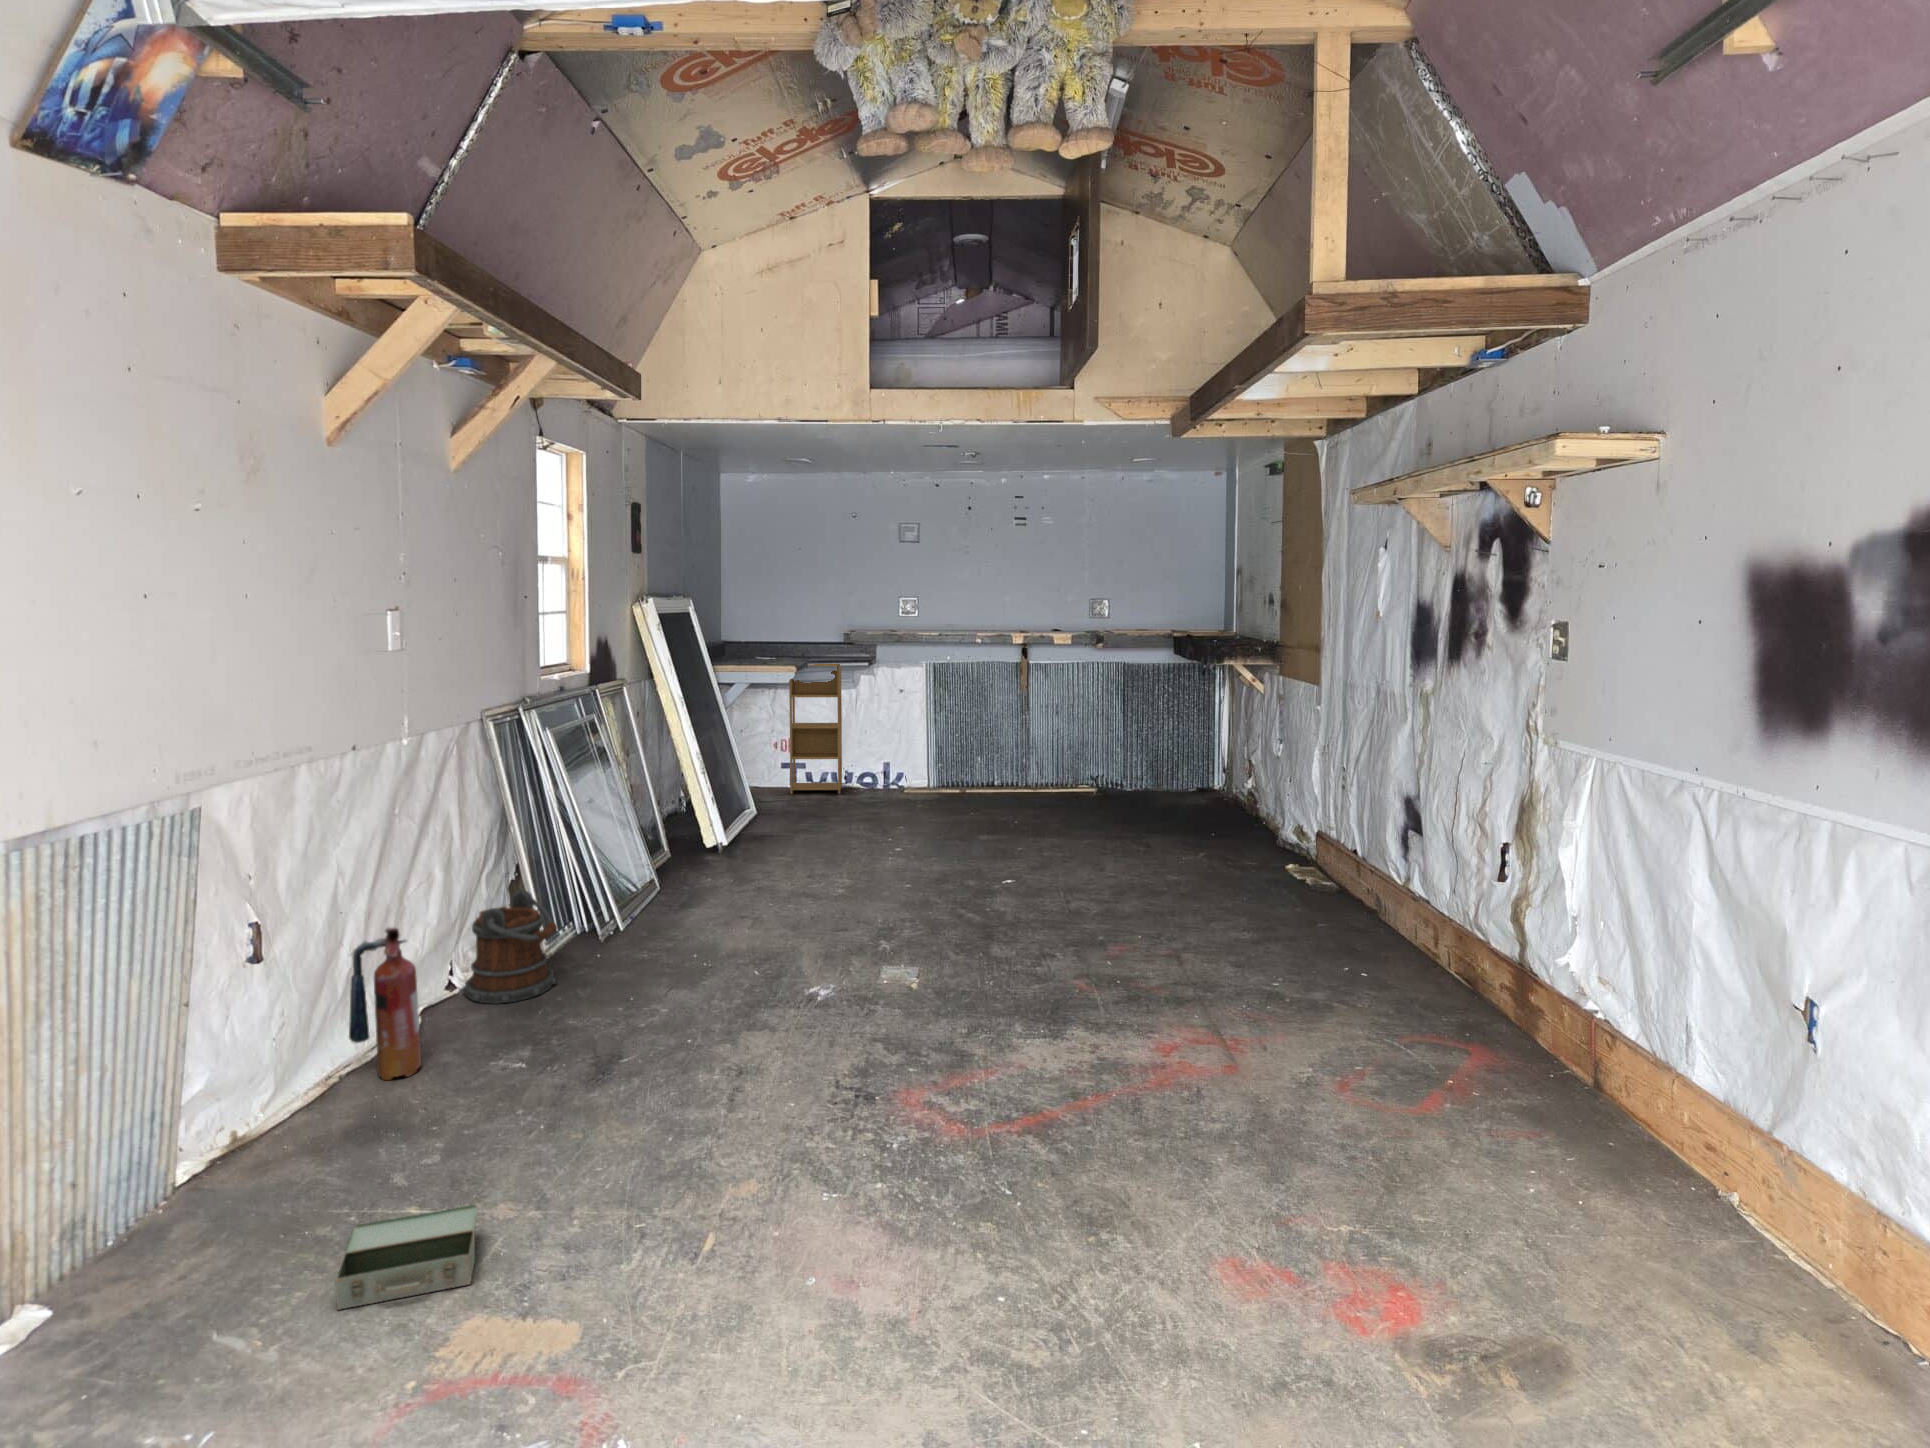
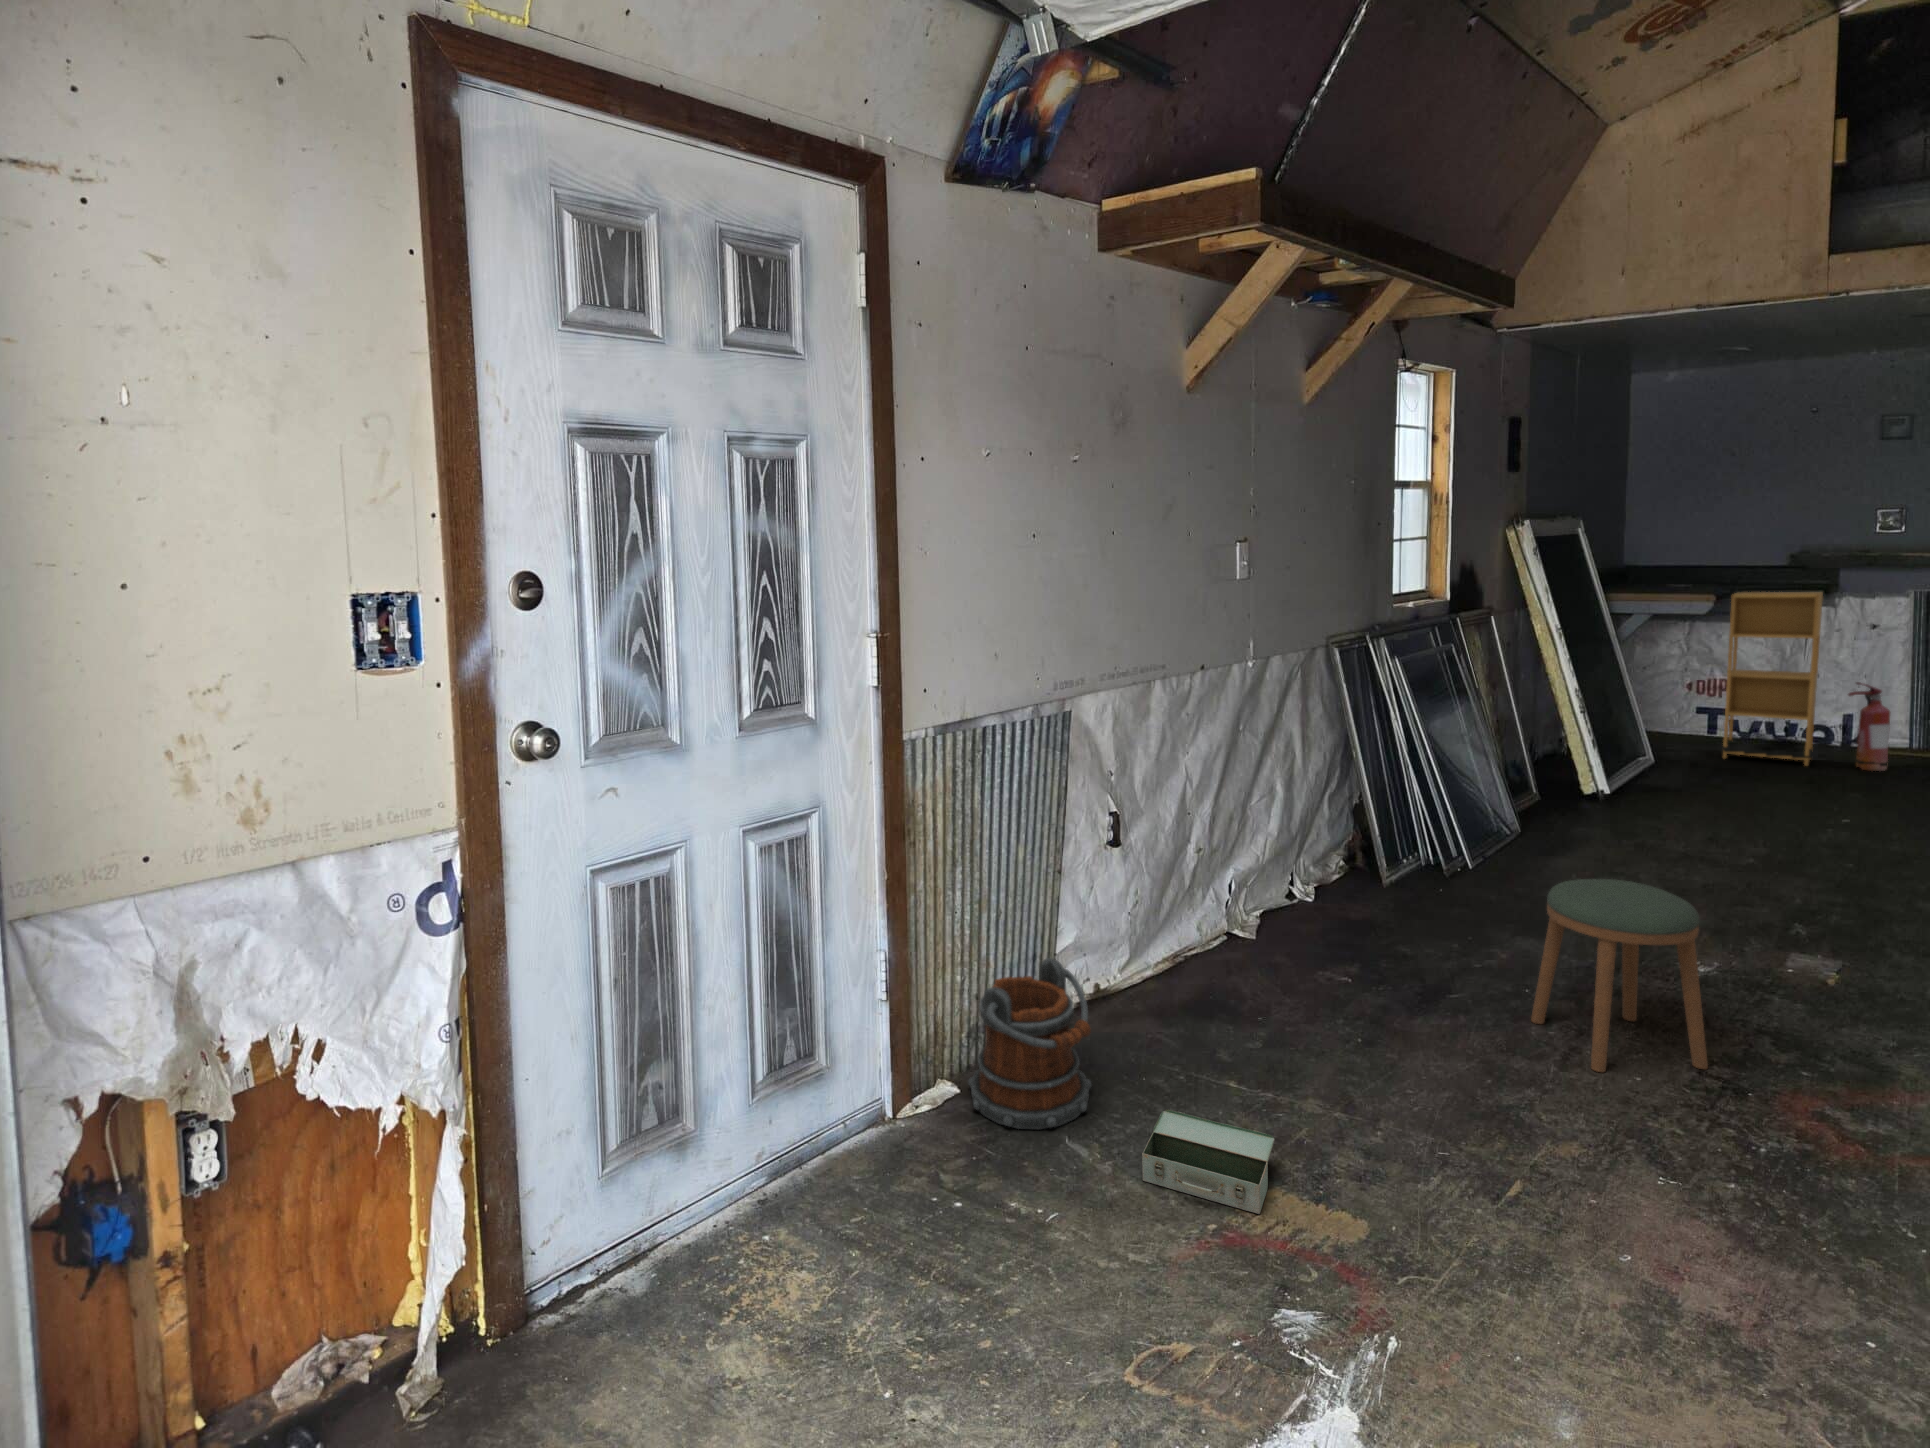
bucket: present [462,890,557,1004] -> present [968,958,1092,1130]
stool: none [681,896,799,1056] -> present [1531,879,1708,1072]
fire extinguisher: present [349,927,421,1080] -> present [1848,682,1890,771]

